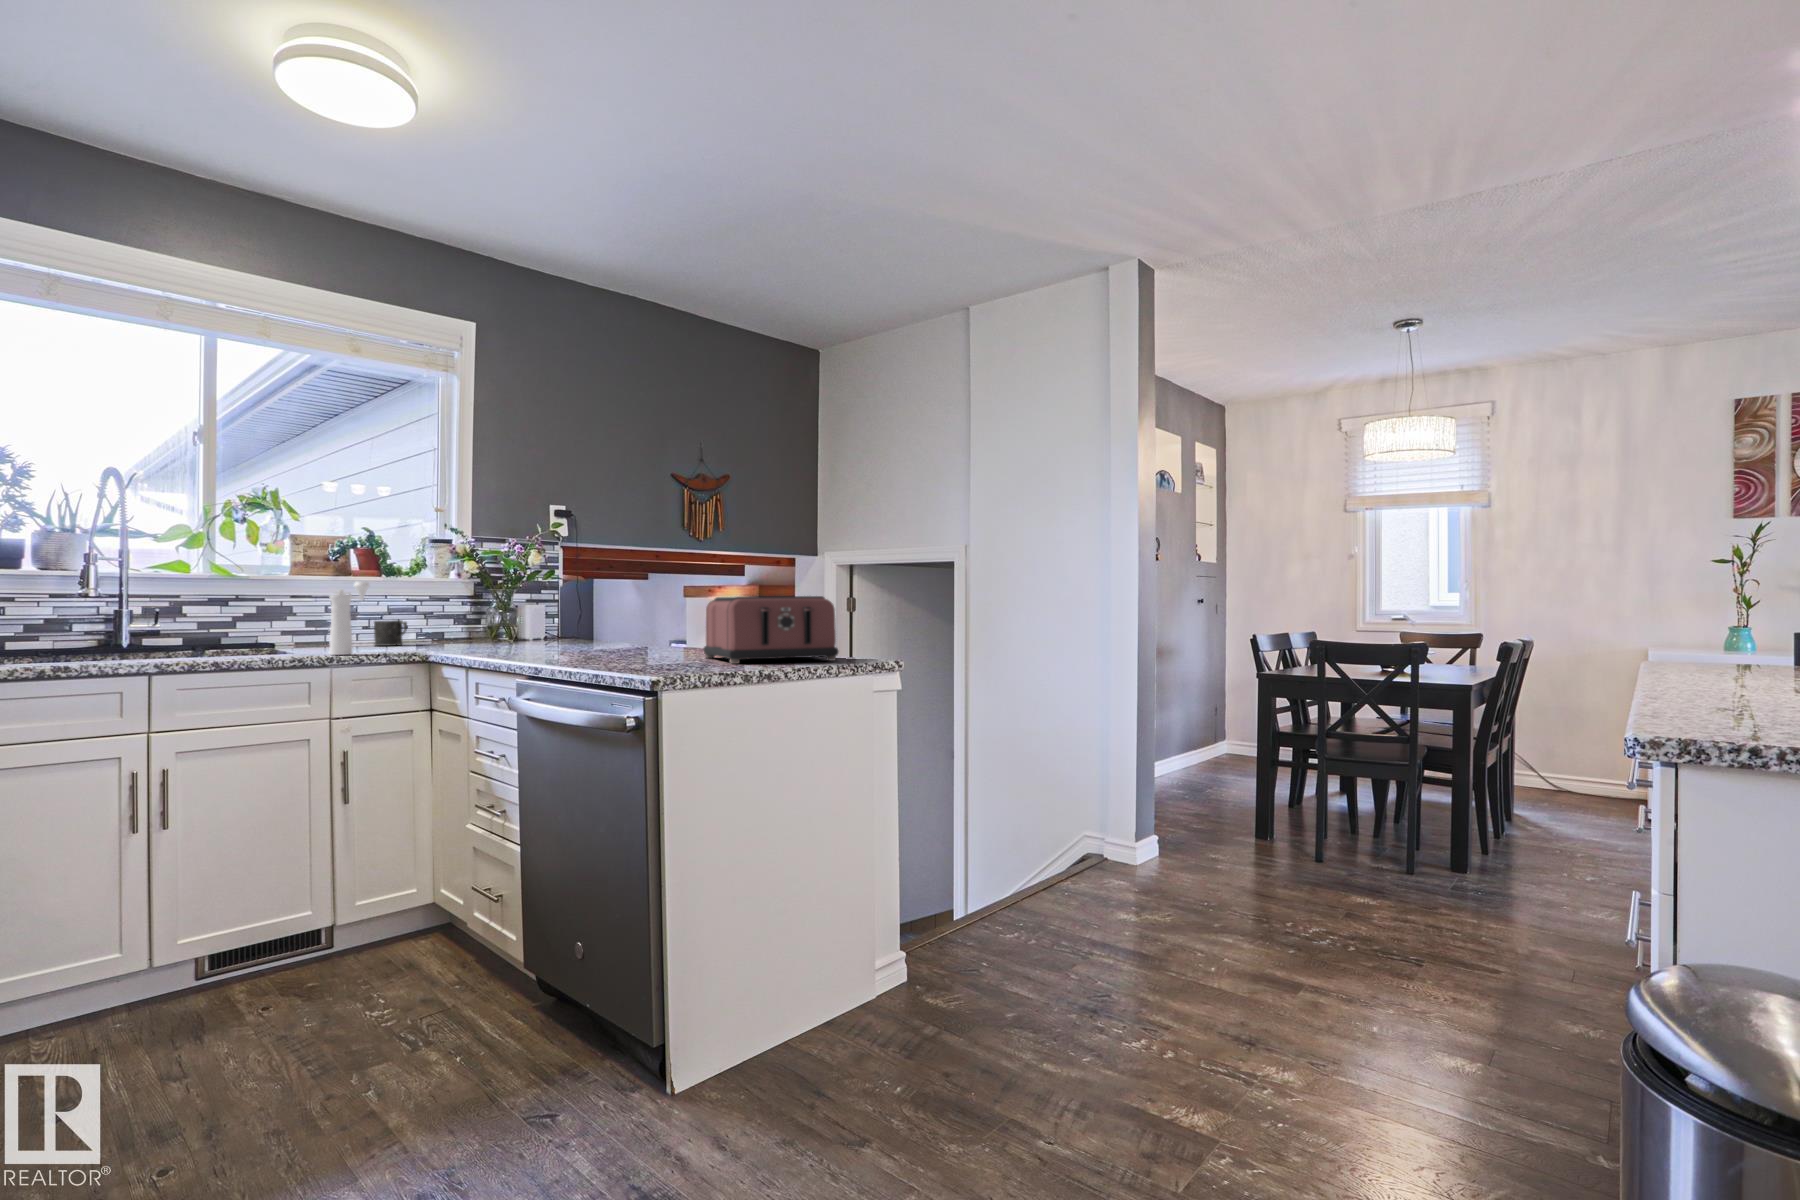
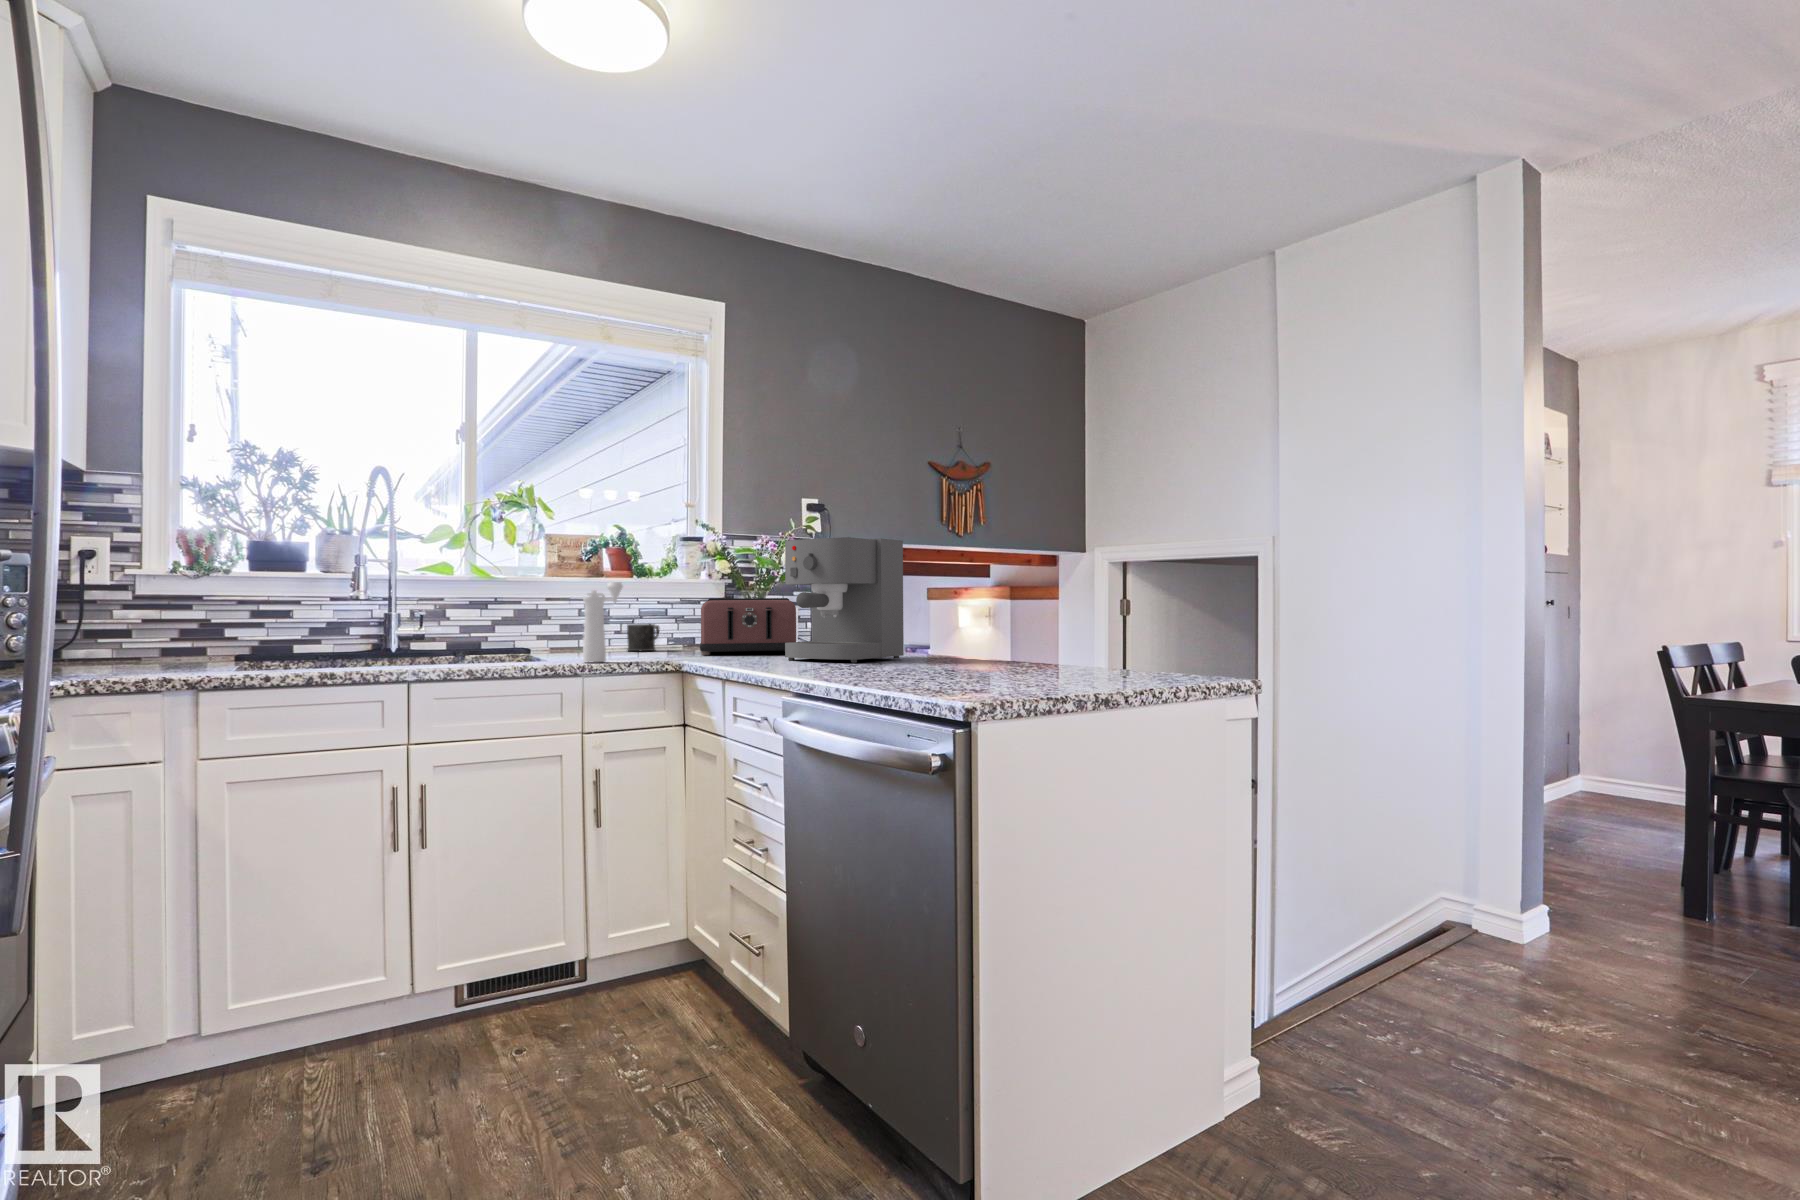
coffee maker: none [527,545,636,652] -> present [785,537,904,662]
toaster: present [703,596,839,664] -> present [700,598,796,655]

